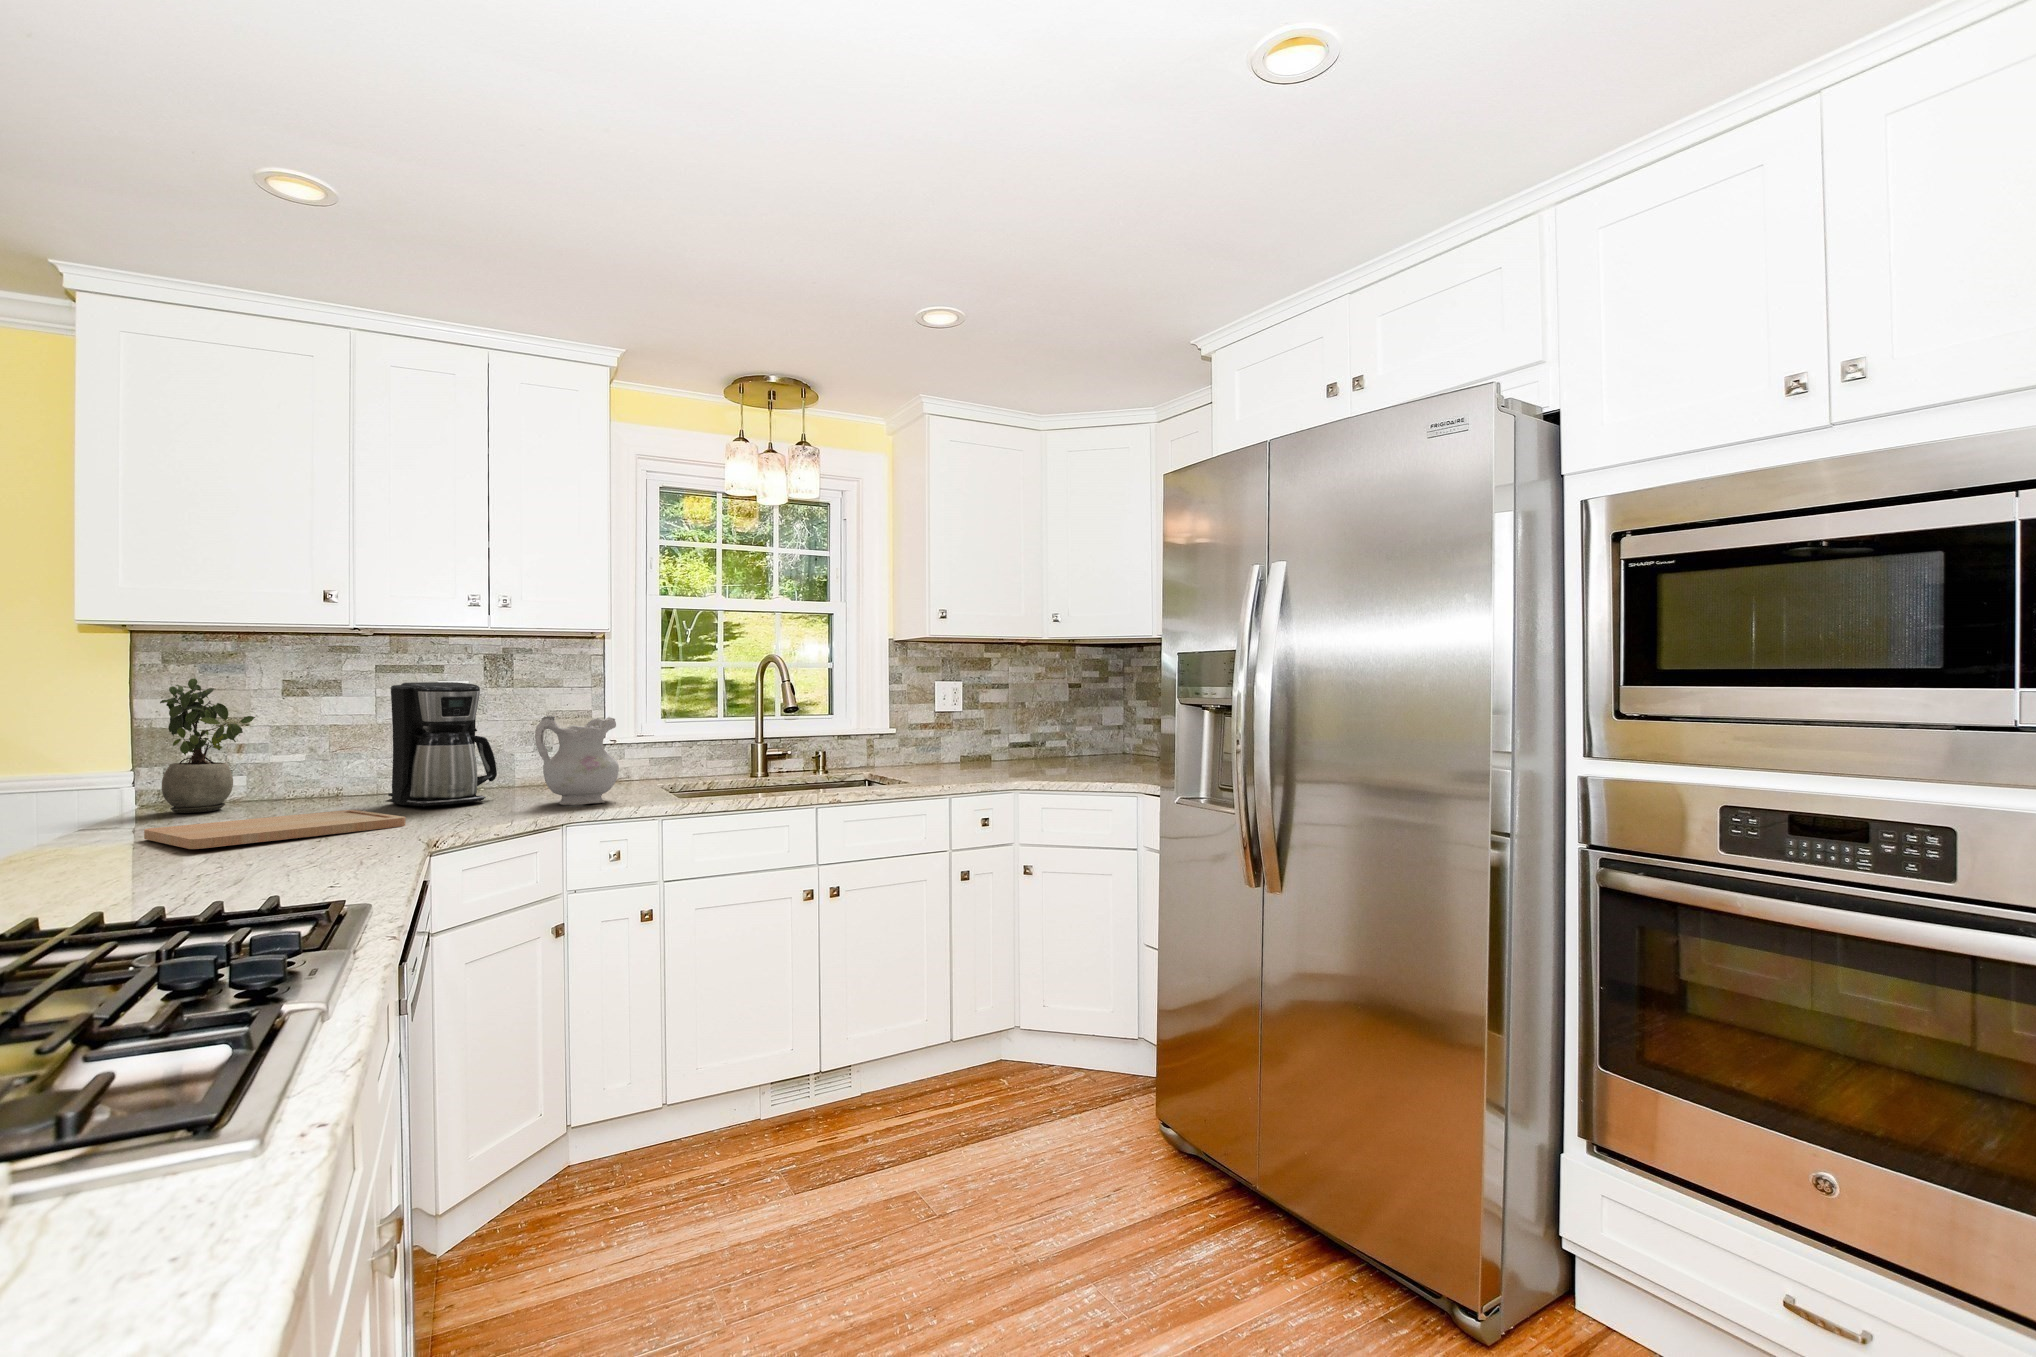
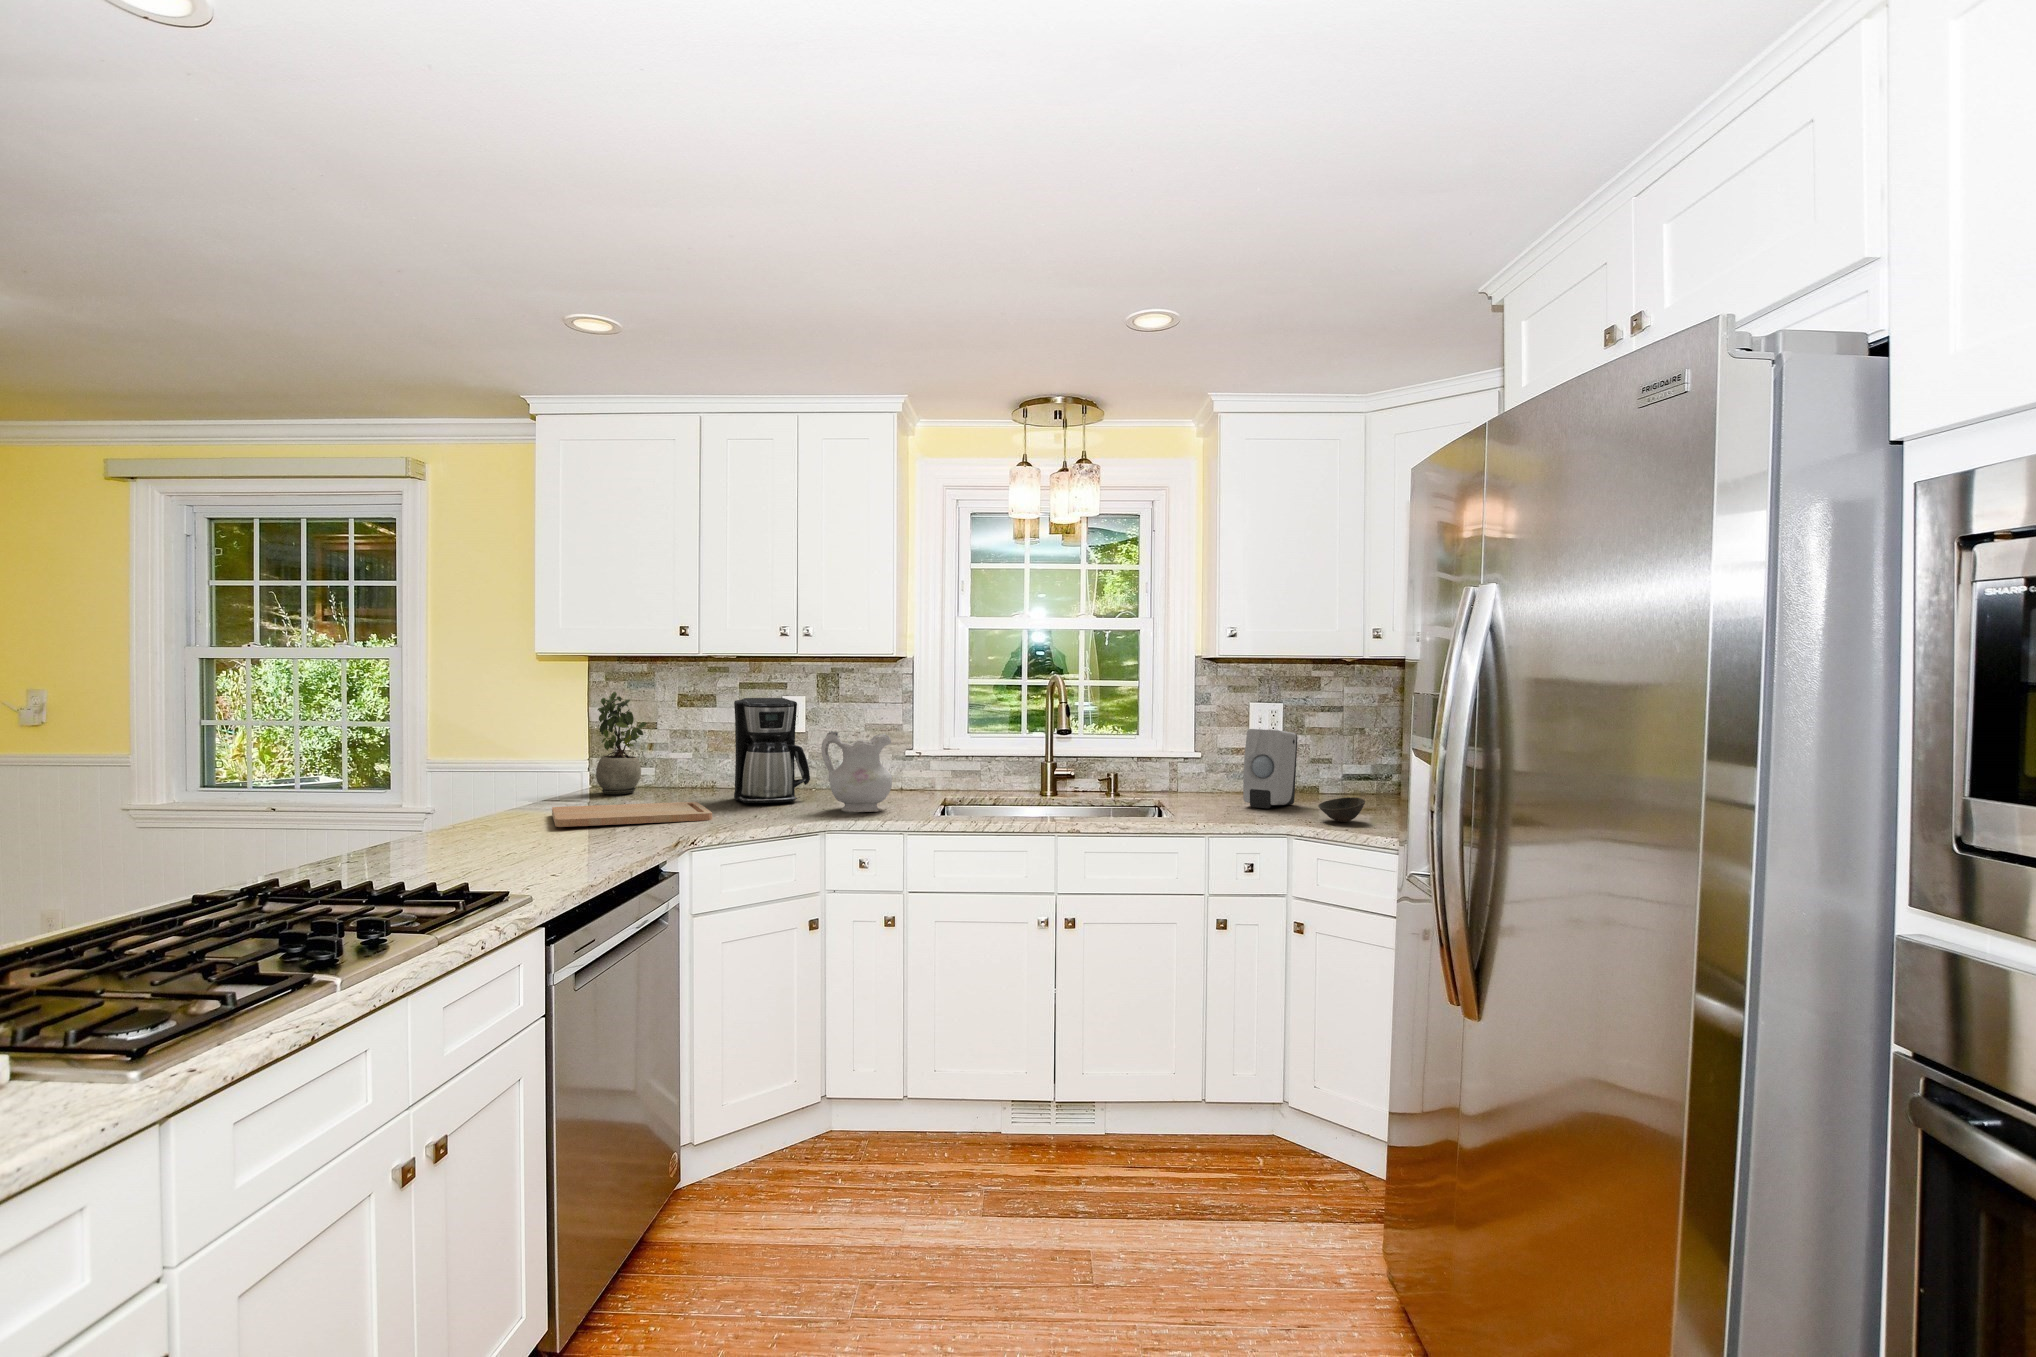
soap dispenser: none [954,702,991,773] -> present [1243,729,1298,808]
bowl: none [1006,757,1069,782] -> present [1318,798,1365,822]

